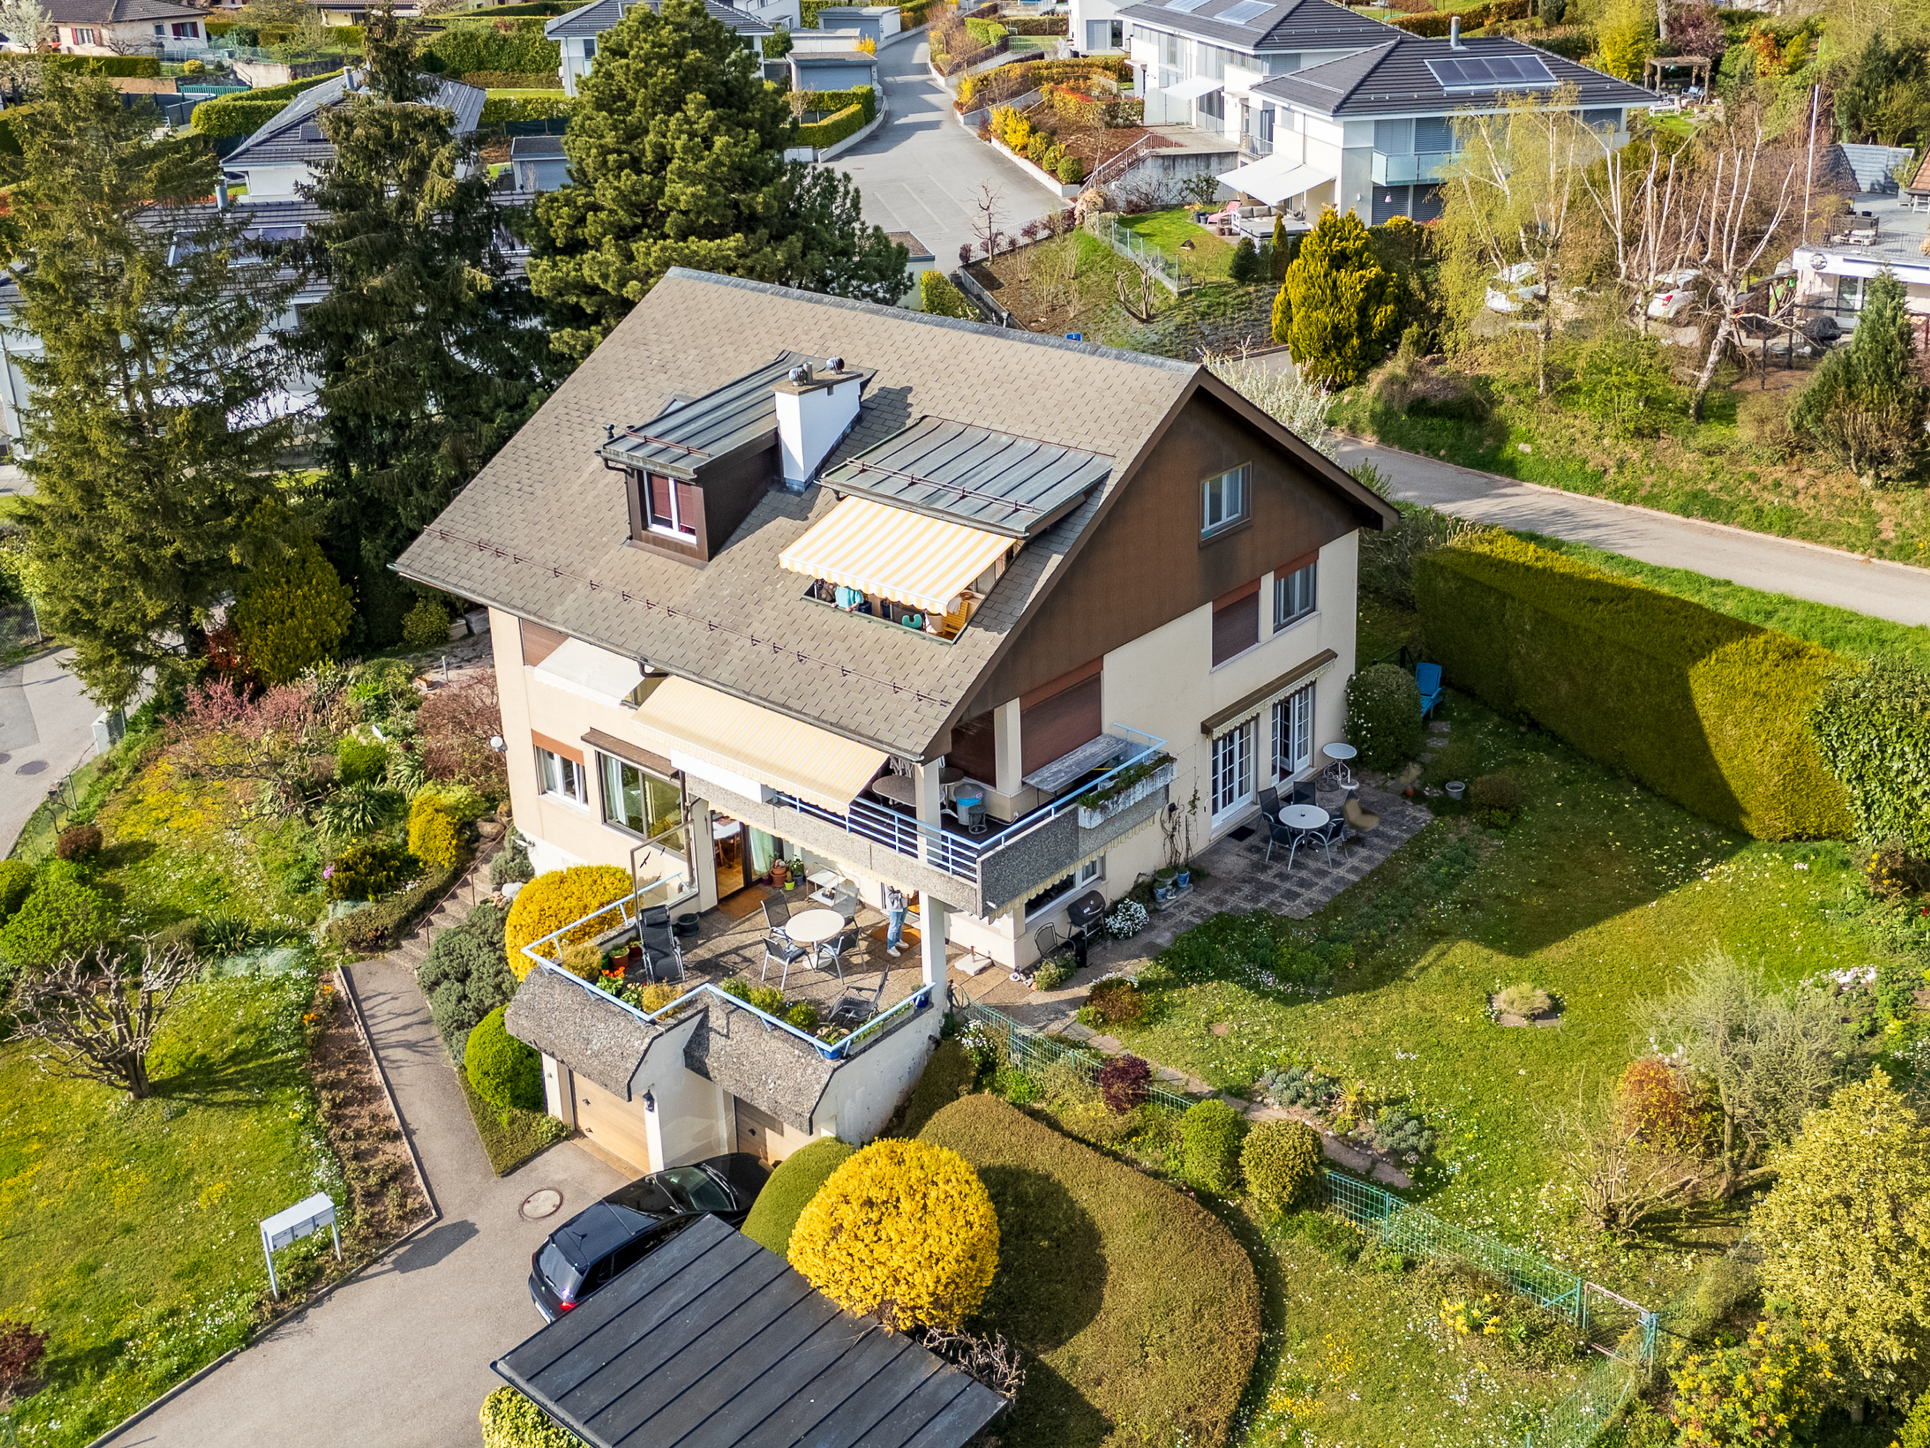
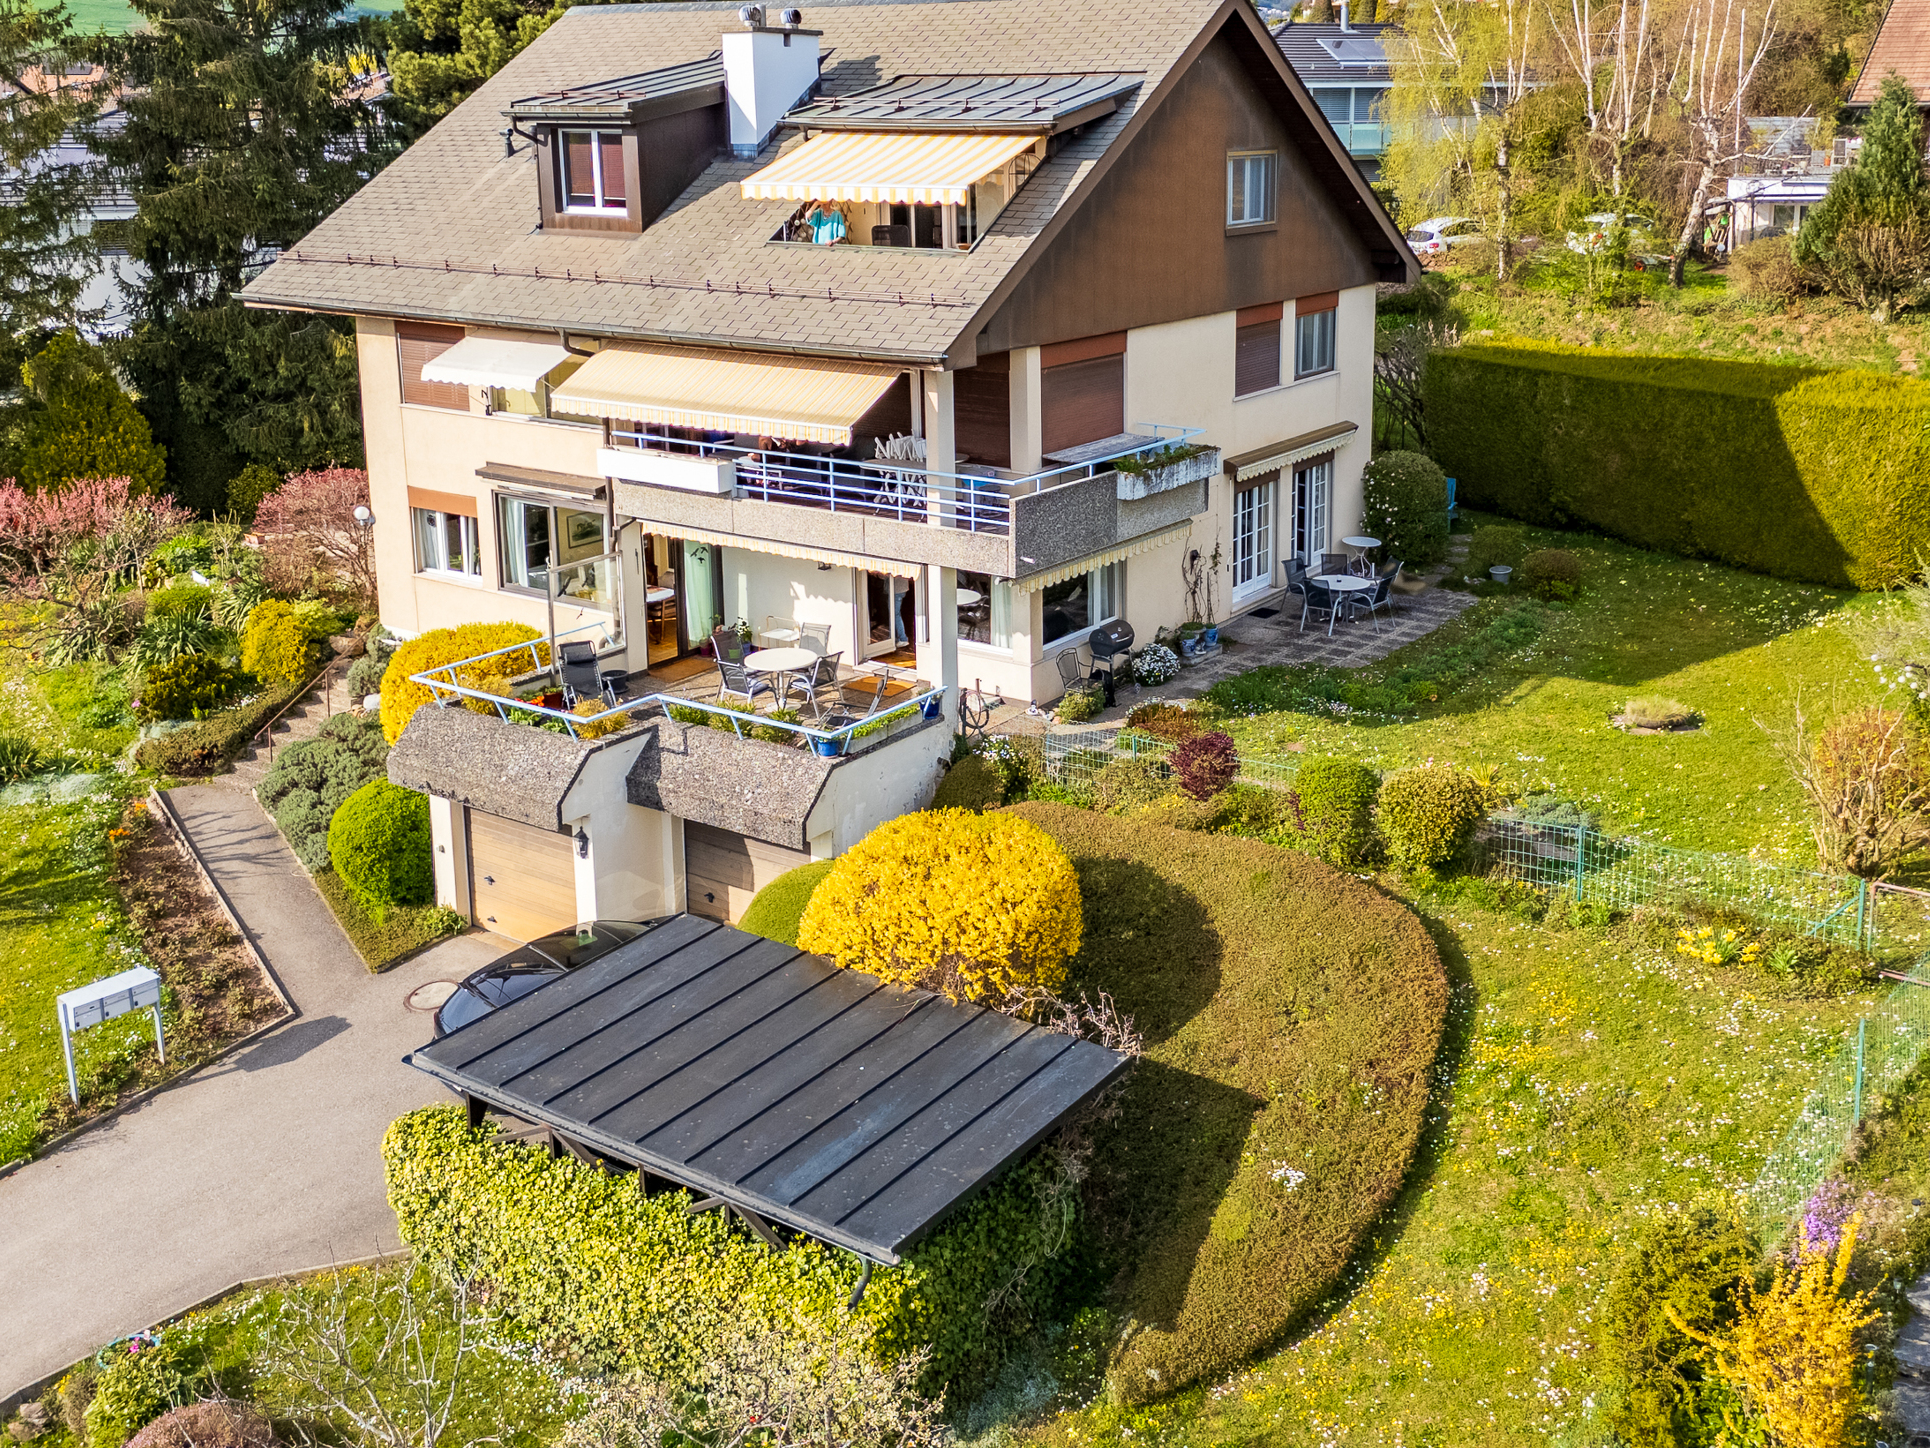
potted tree: present [1401,765,1420,795] -> none [1434,539,1458,578]

